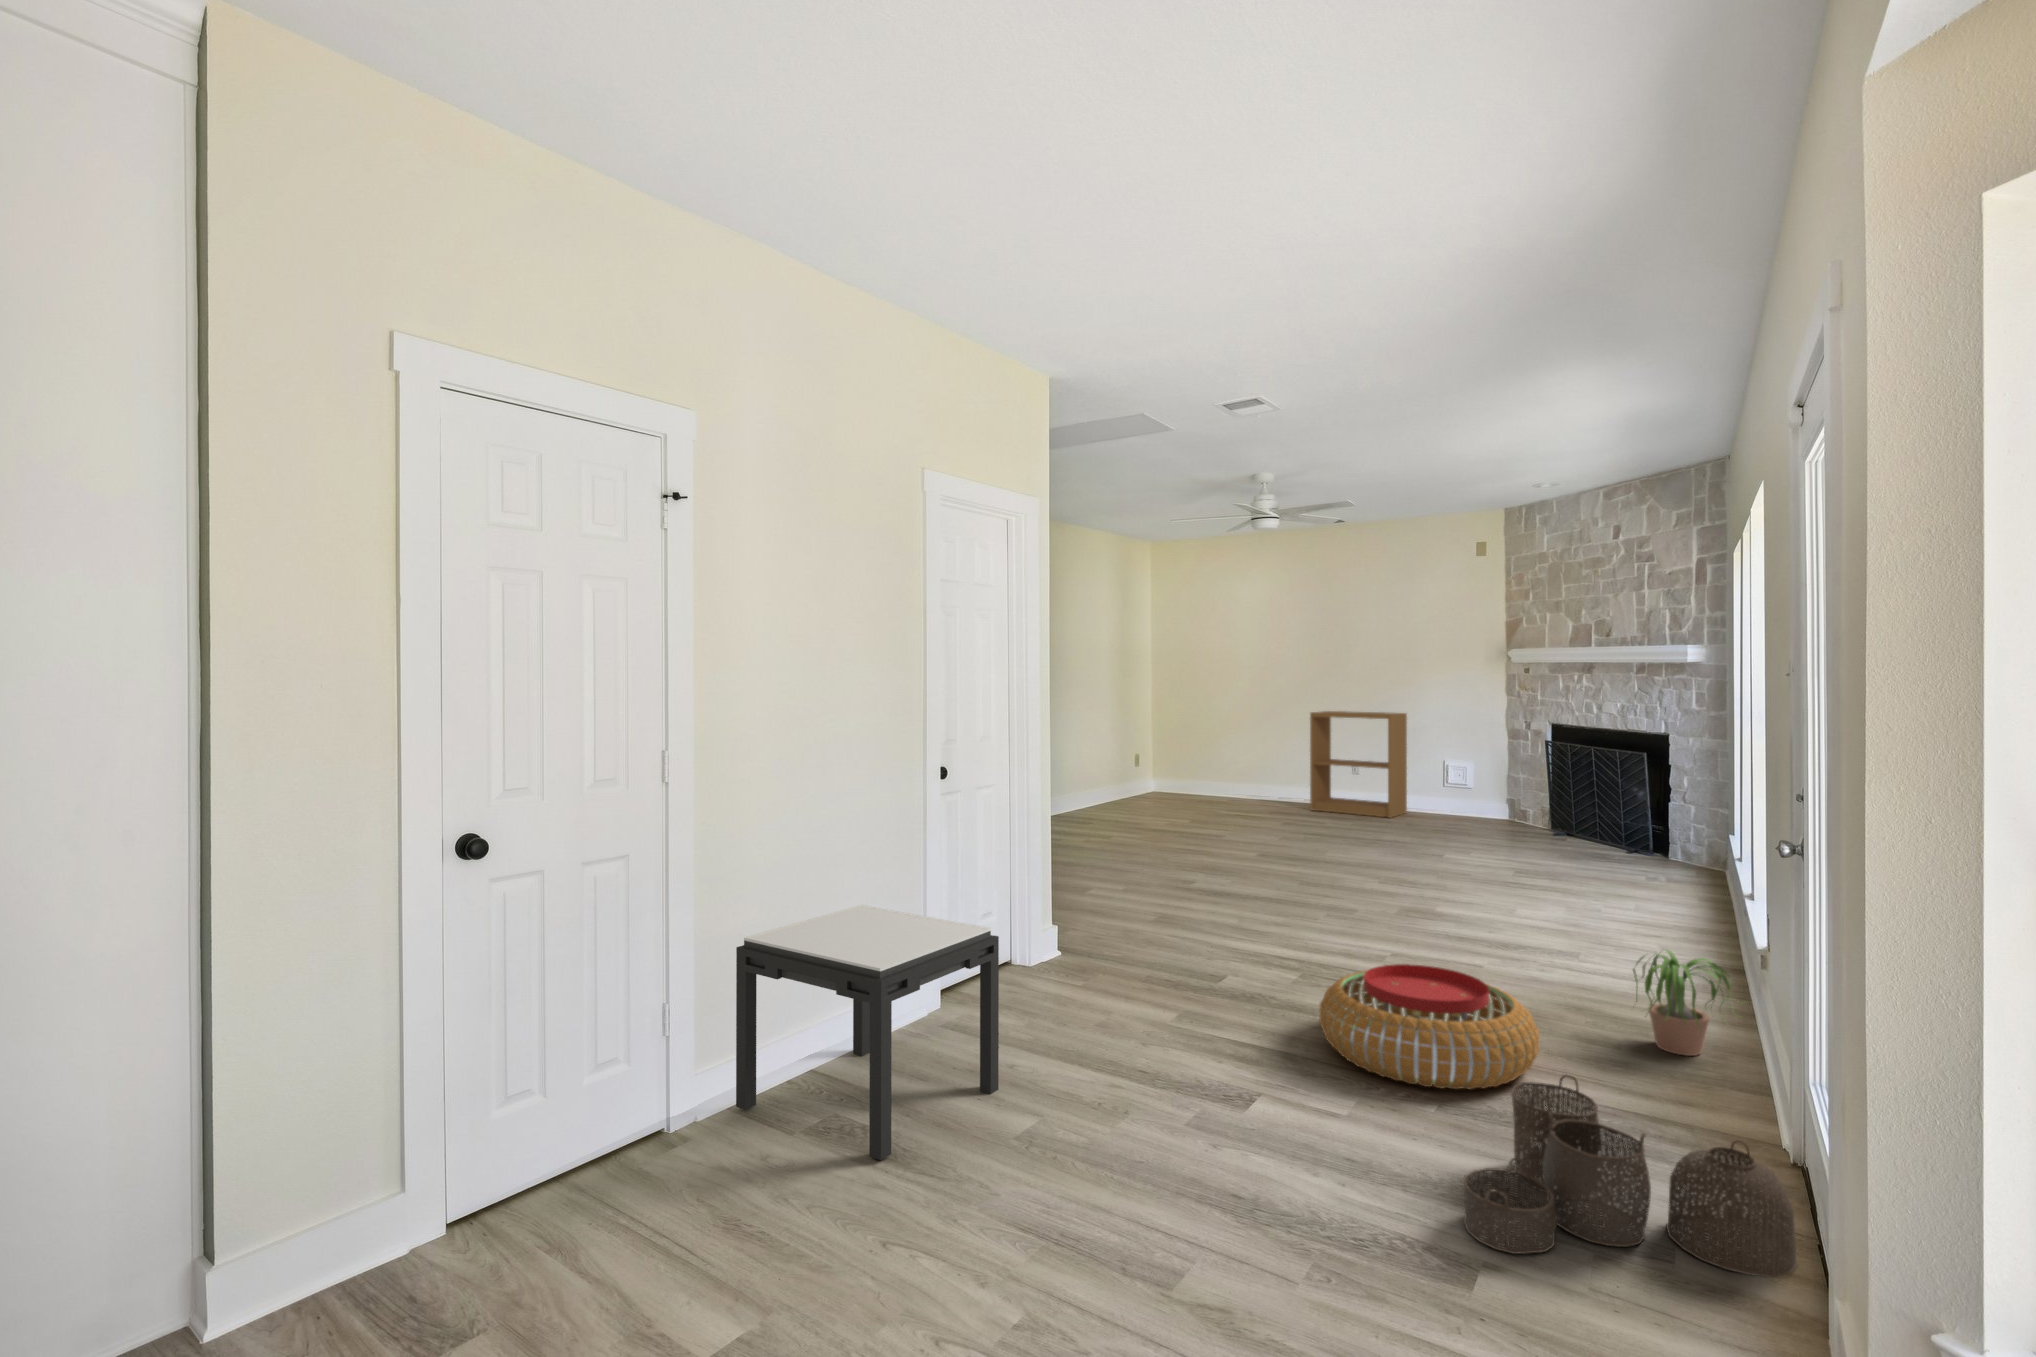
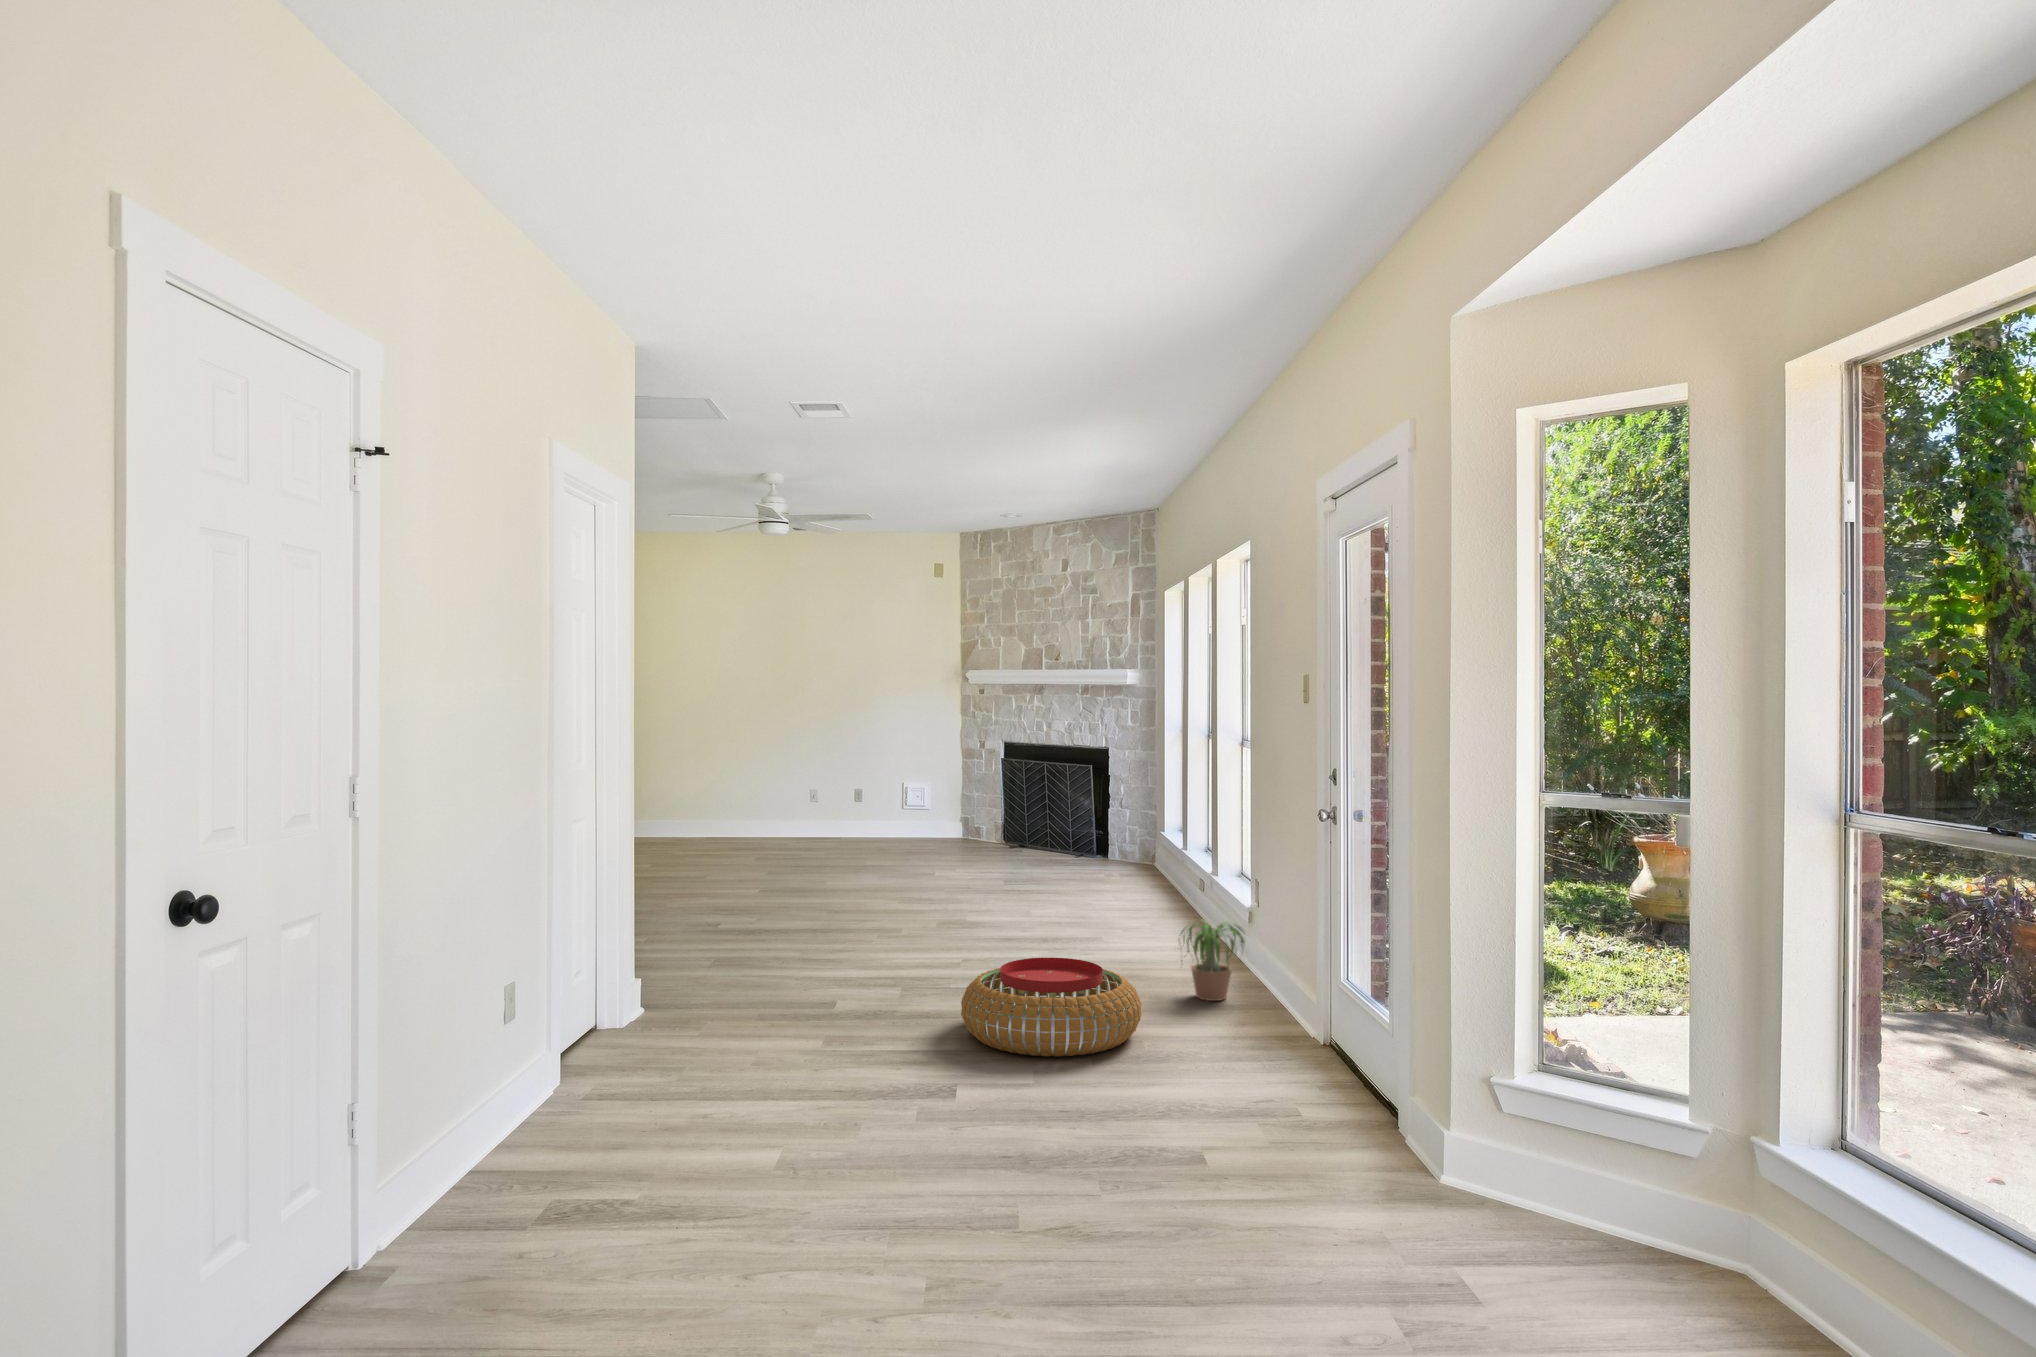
bookshelf: present [1310,711,1407,818] -> none [770,733,867,845]
side table: present [736,905,999,1160] -> none [418,966,710,1222]
woven basket: present [1462,1075,1798,1277] -> none [1163,1013,1356,1144]

